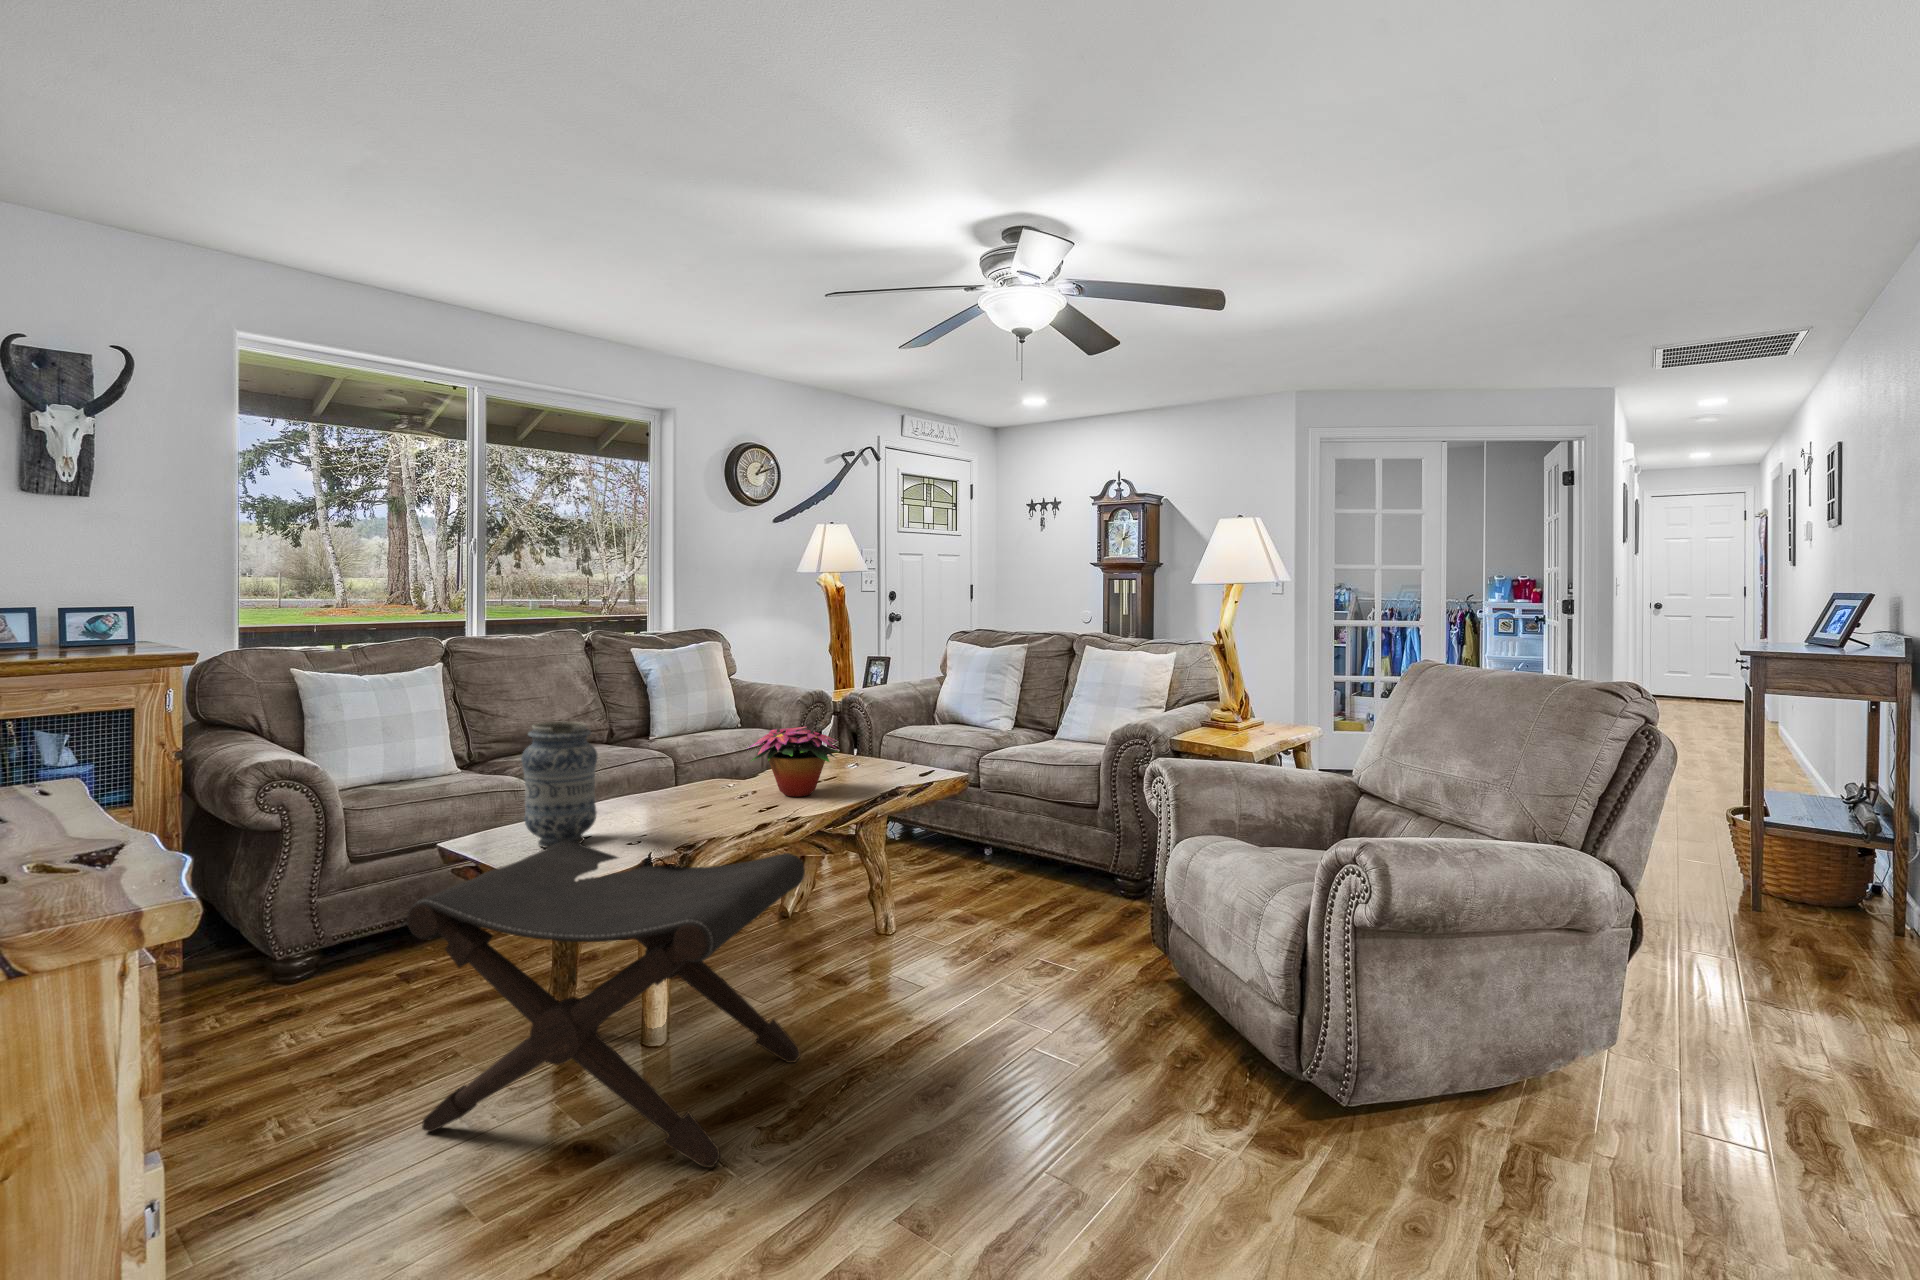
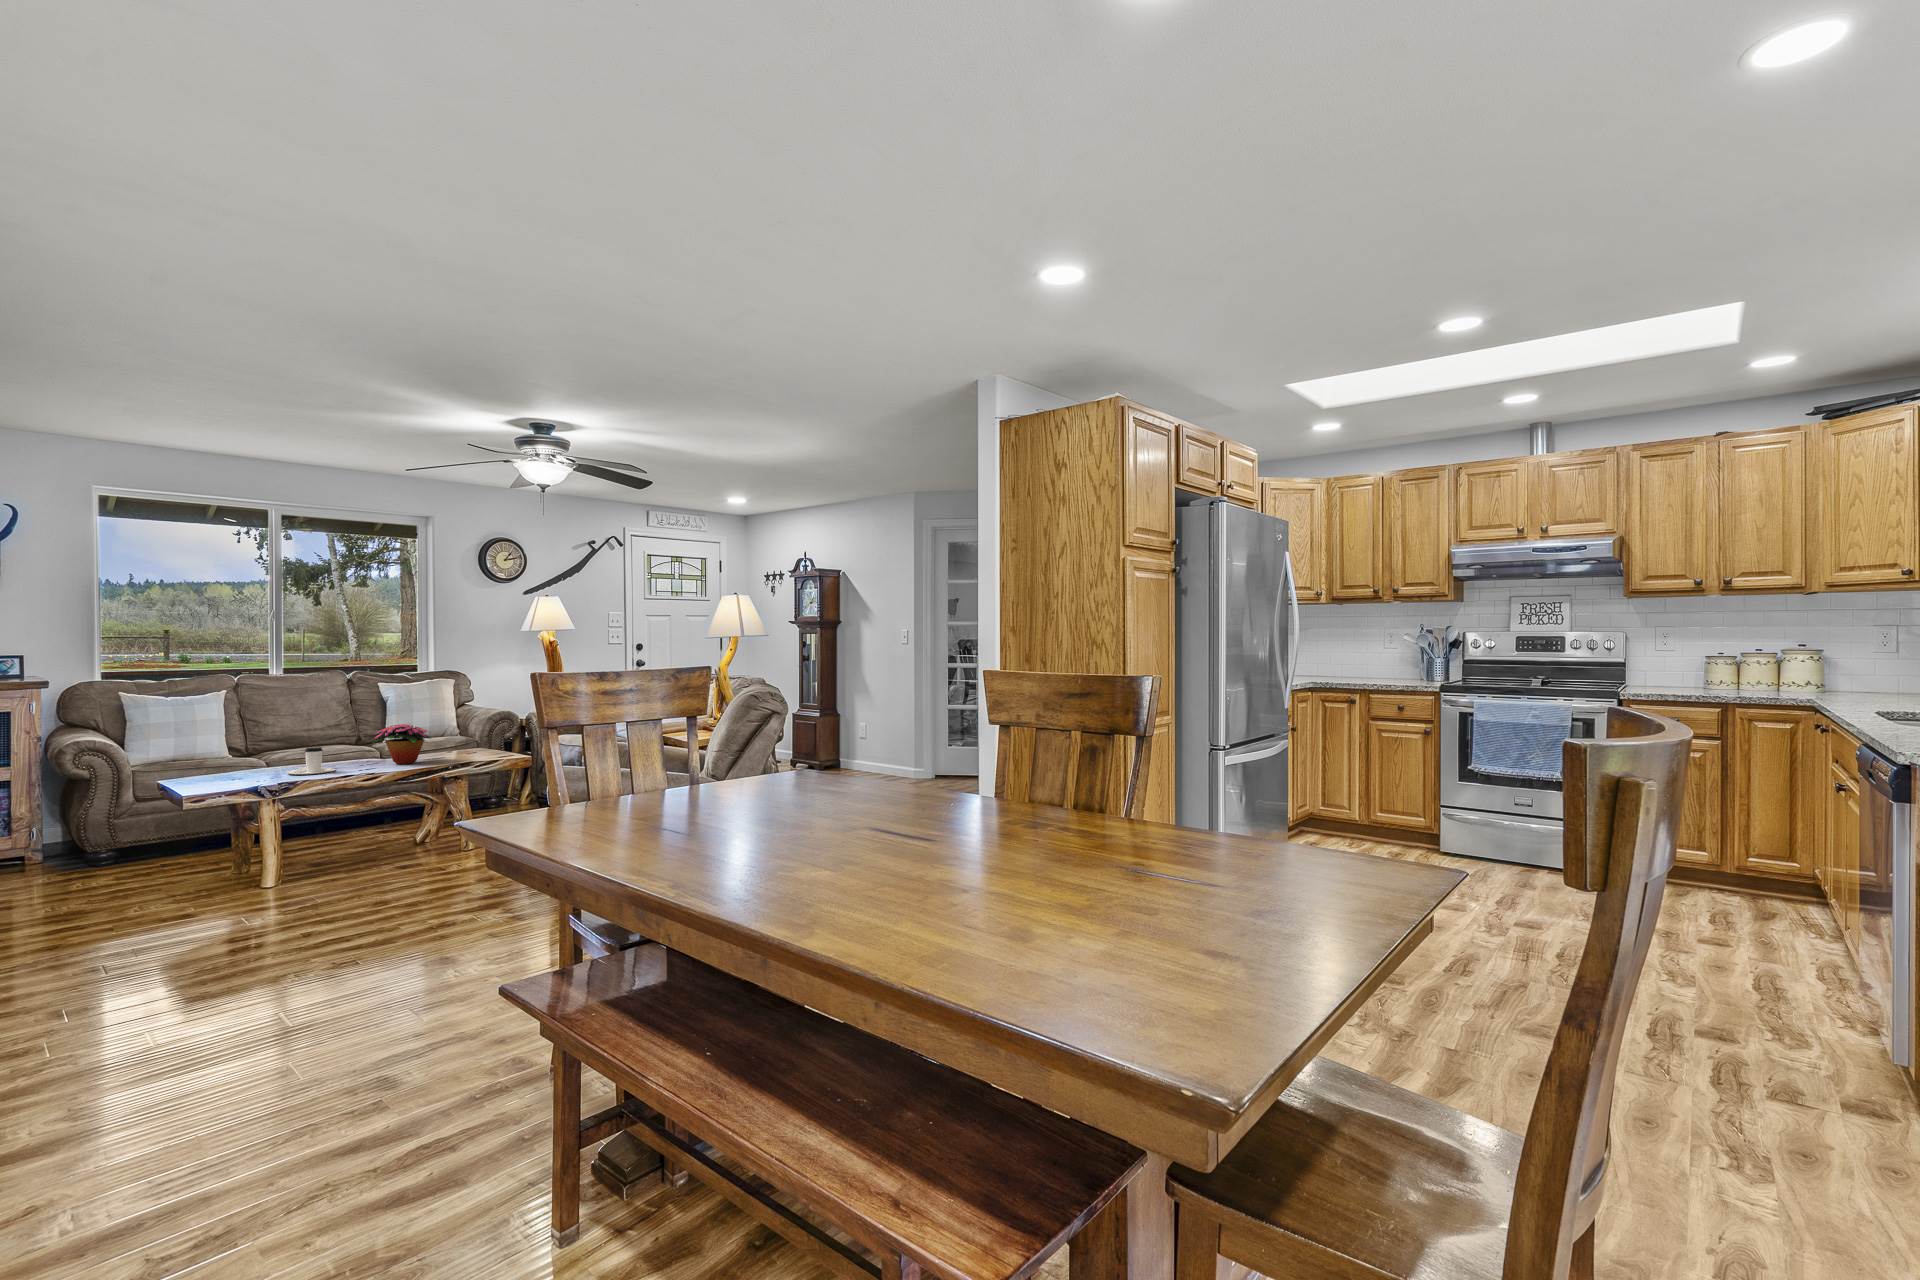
vase: present [521,722,598,848] -> none [205,716,253,783]
coffee cup: none [634,773,709,824] -> present [286,747,335,775]
footstool: present [407,840,805,1168] -> none [108,778,342,919]

